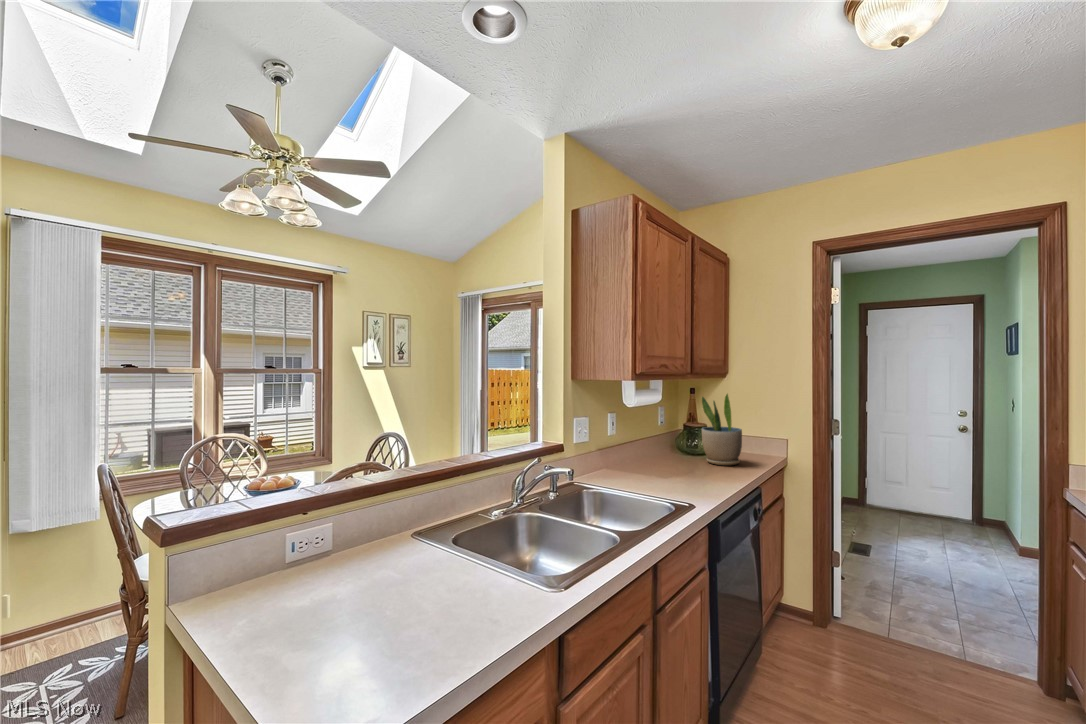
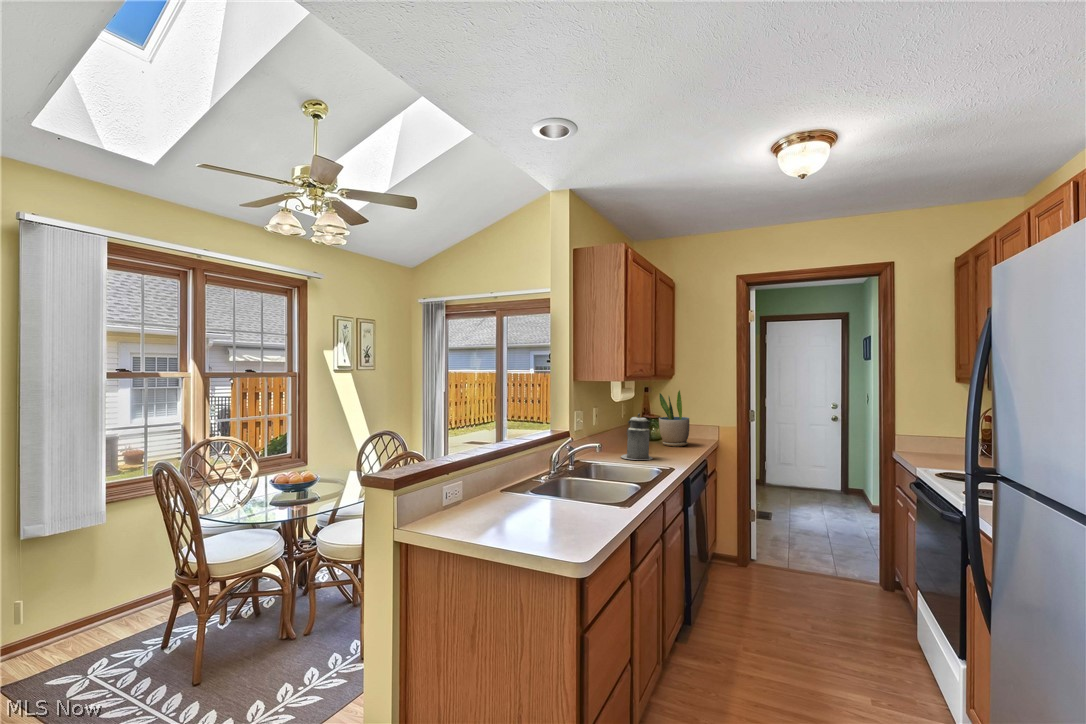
canister: none [637,424,679,487] -> present [621,414,653,460]

